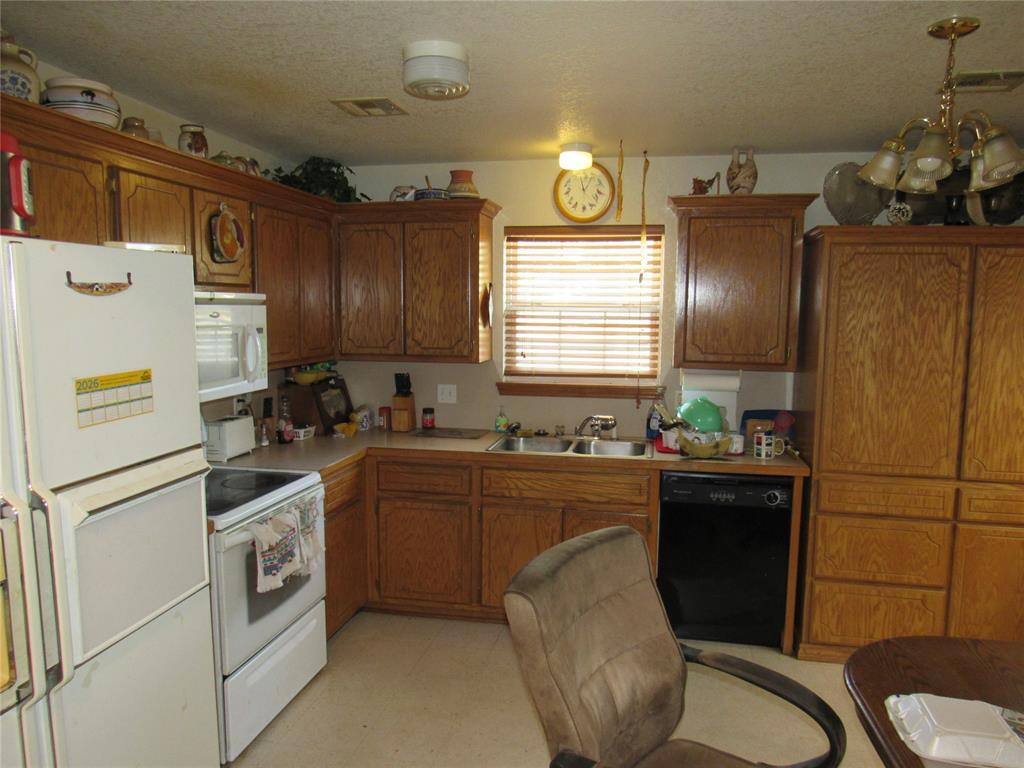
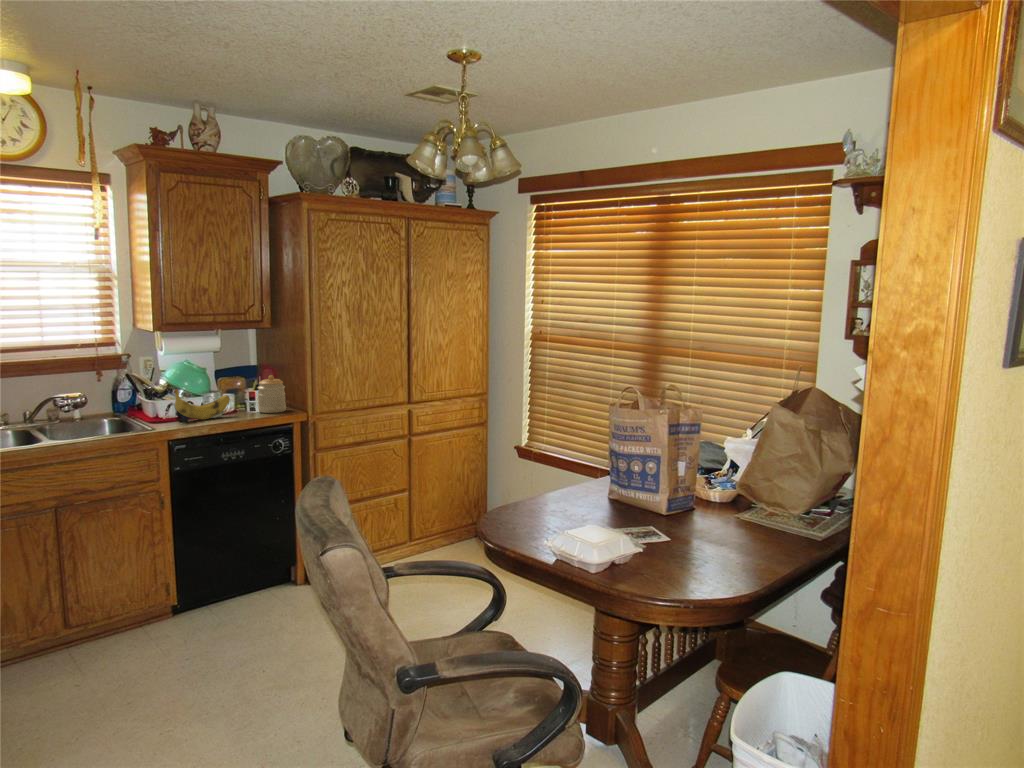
jar: none [761,422,792,463] -> present [258,375,286,413]

